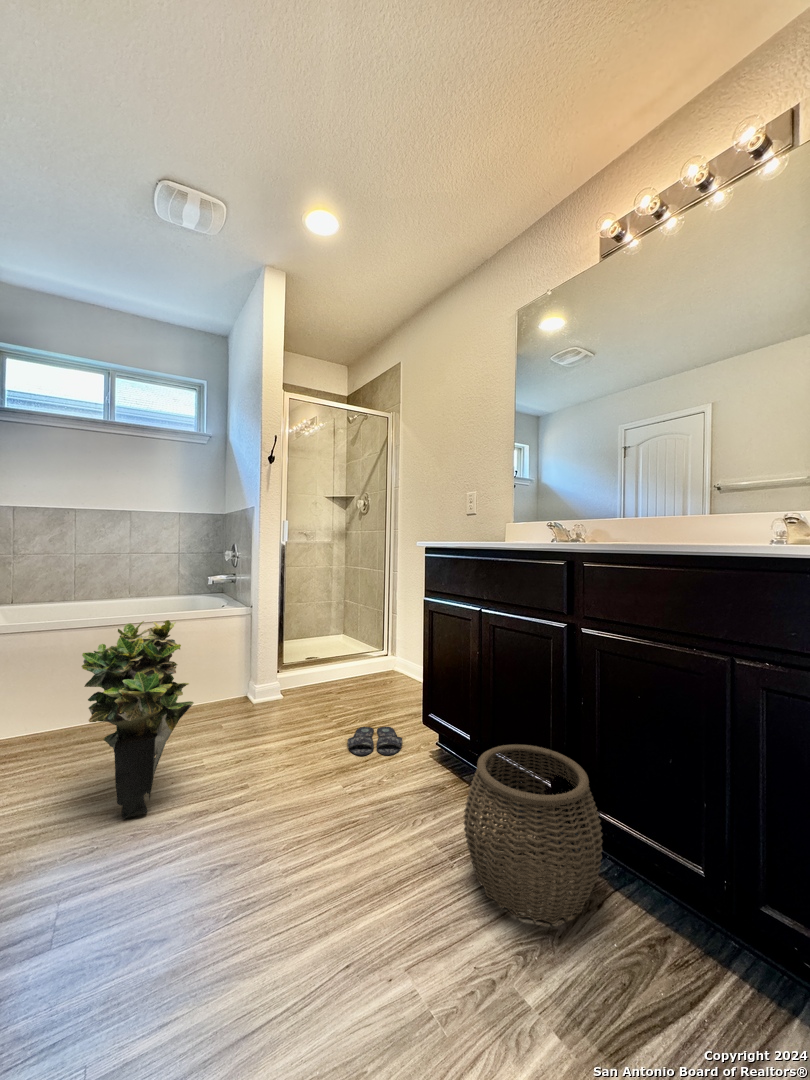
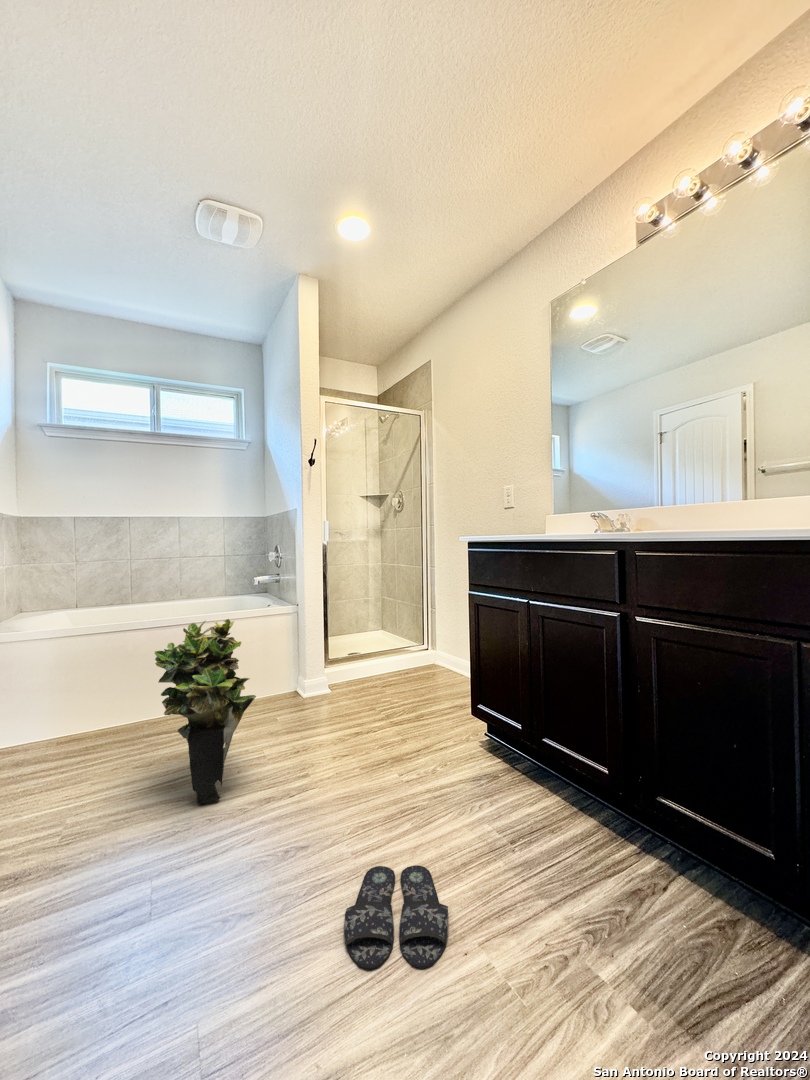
slippers: present [347,727,402,756] -> present [344,865,448,969]
woven basket: present [464,744,603,924] -> none [524,732,666,905]

